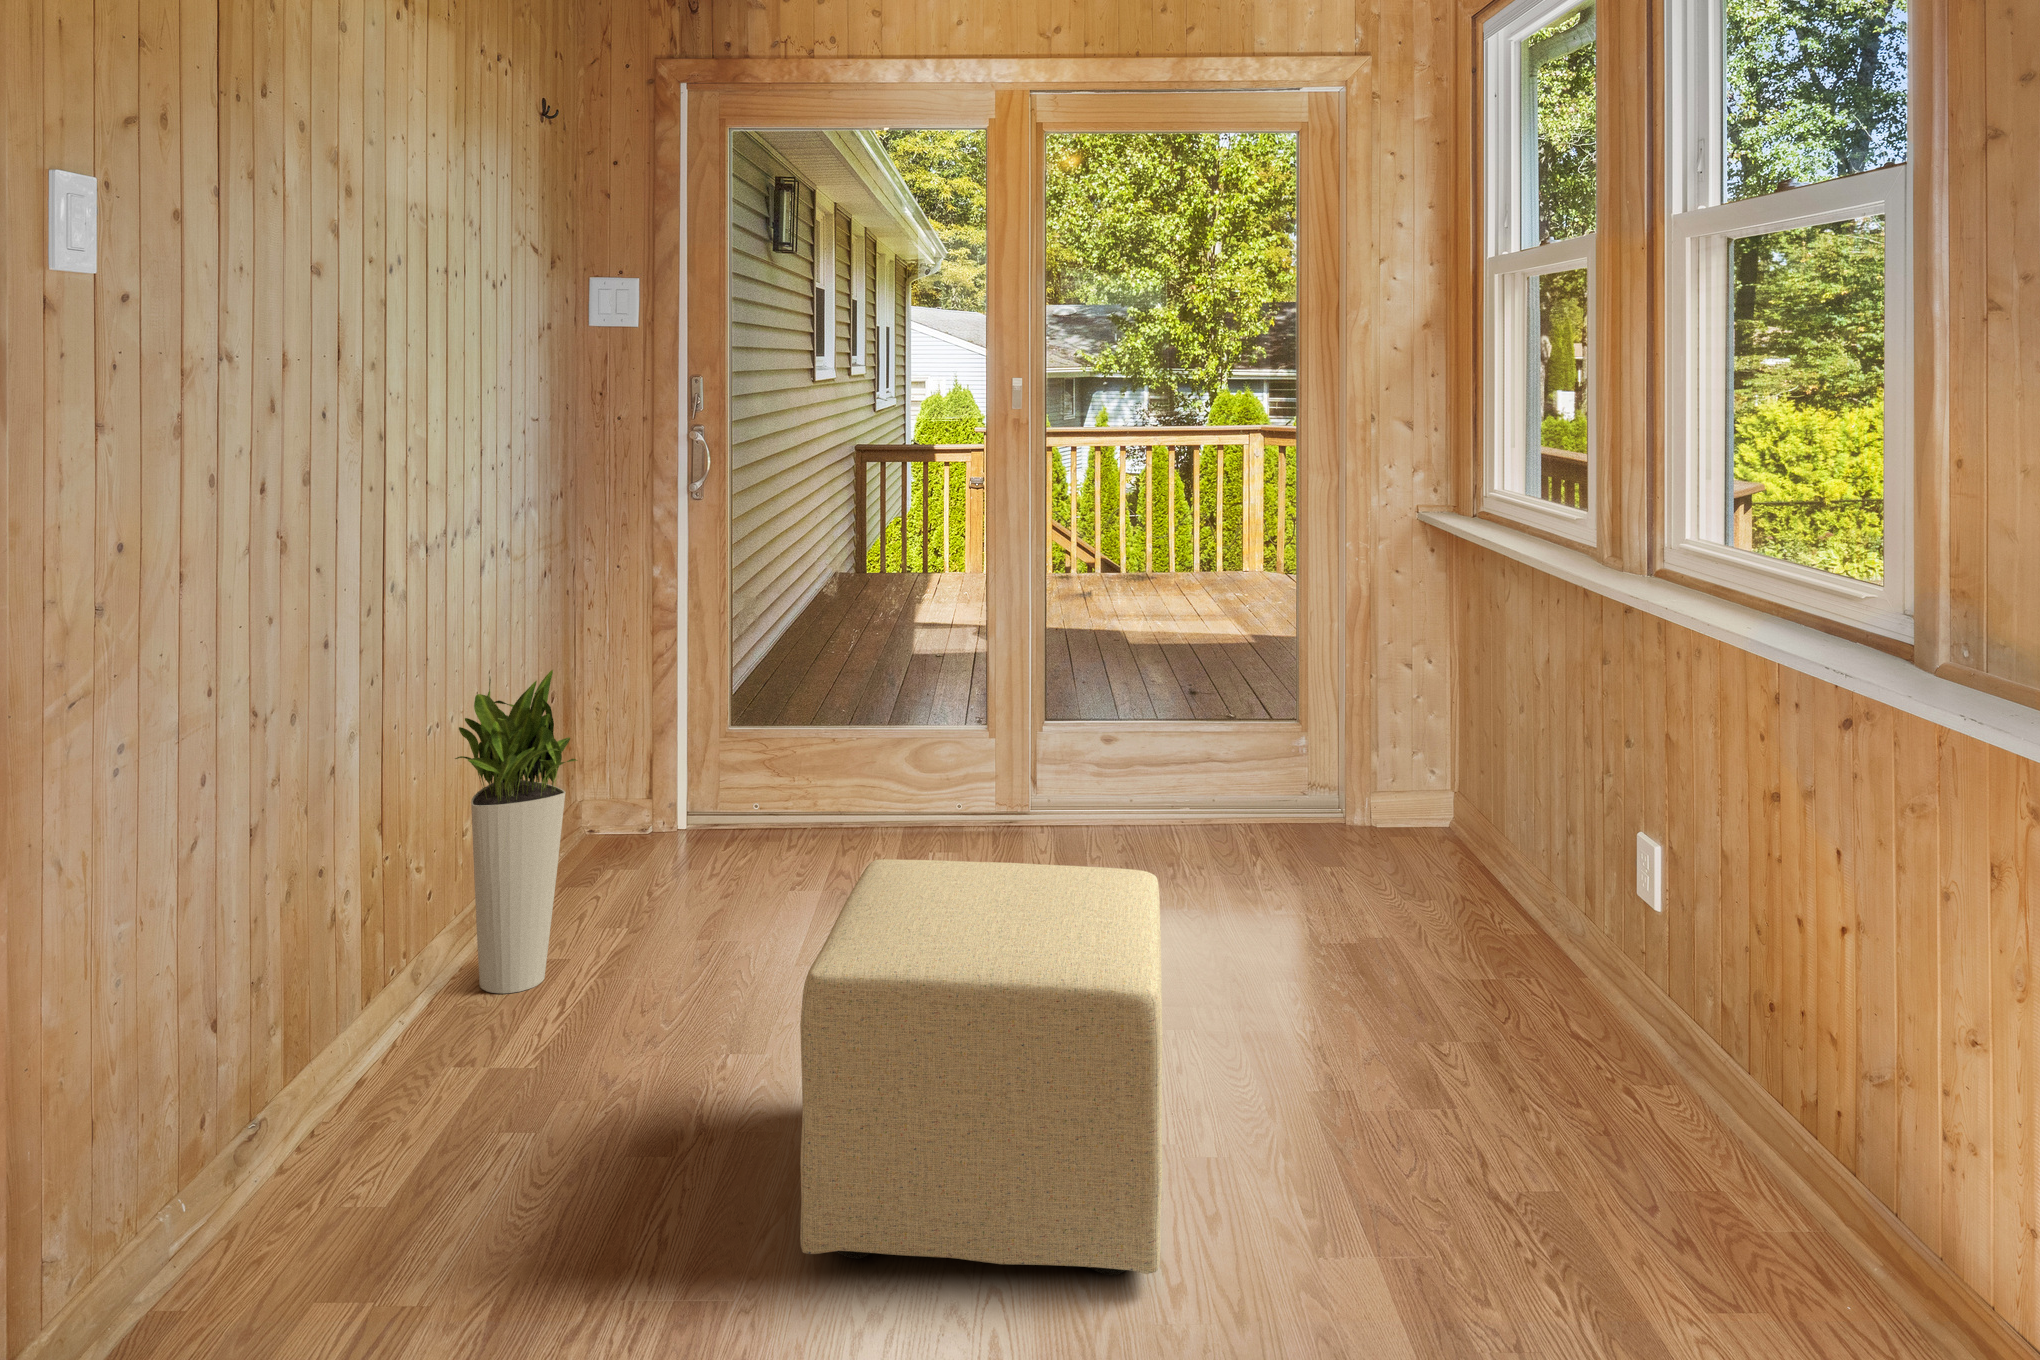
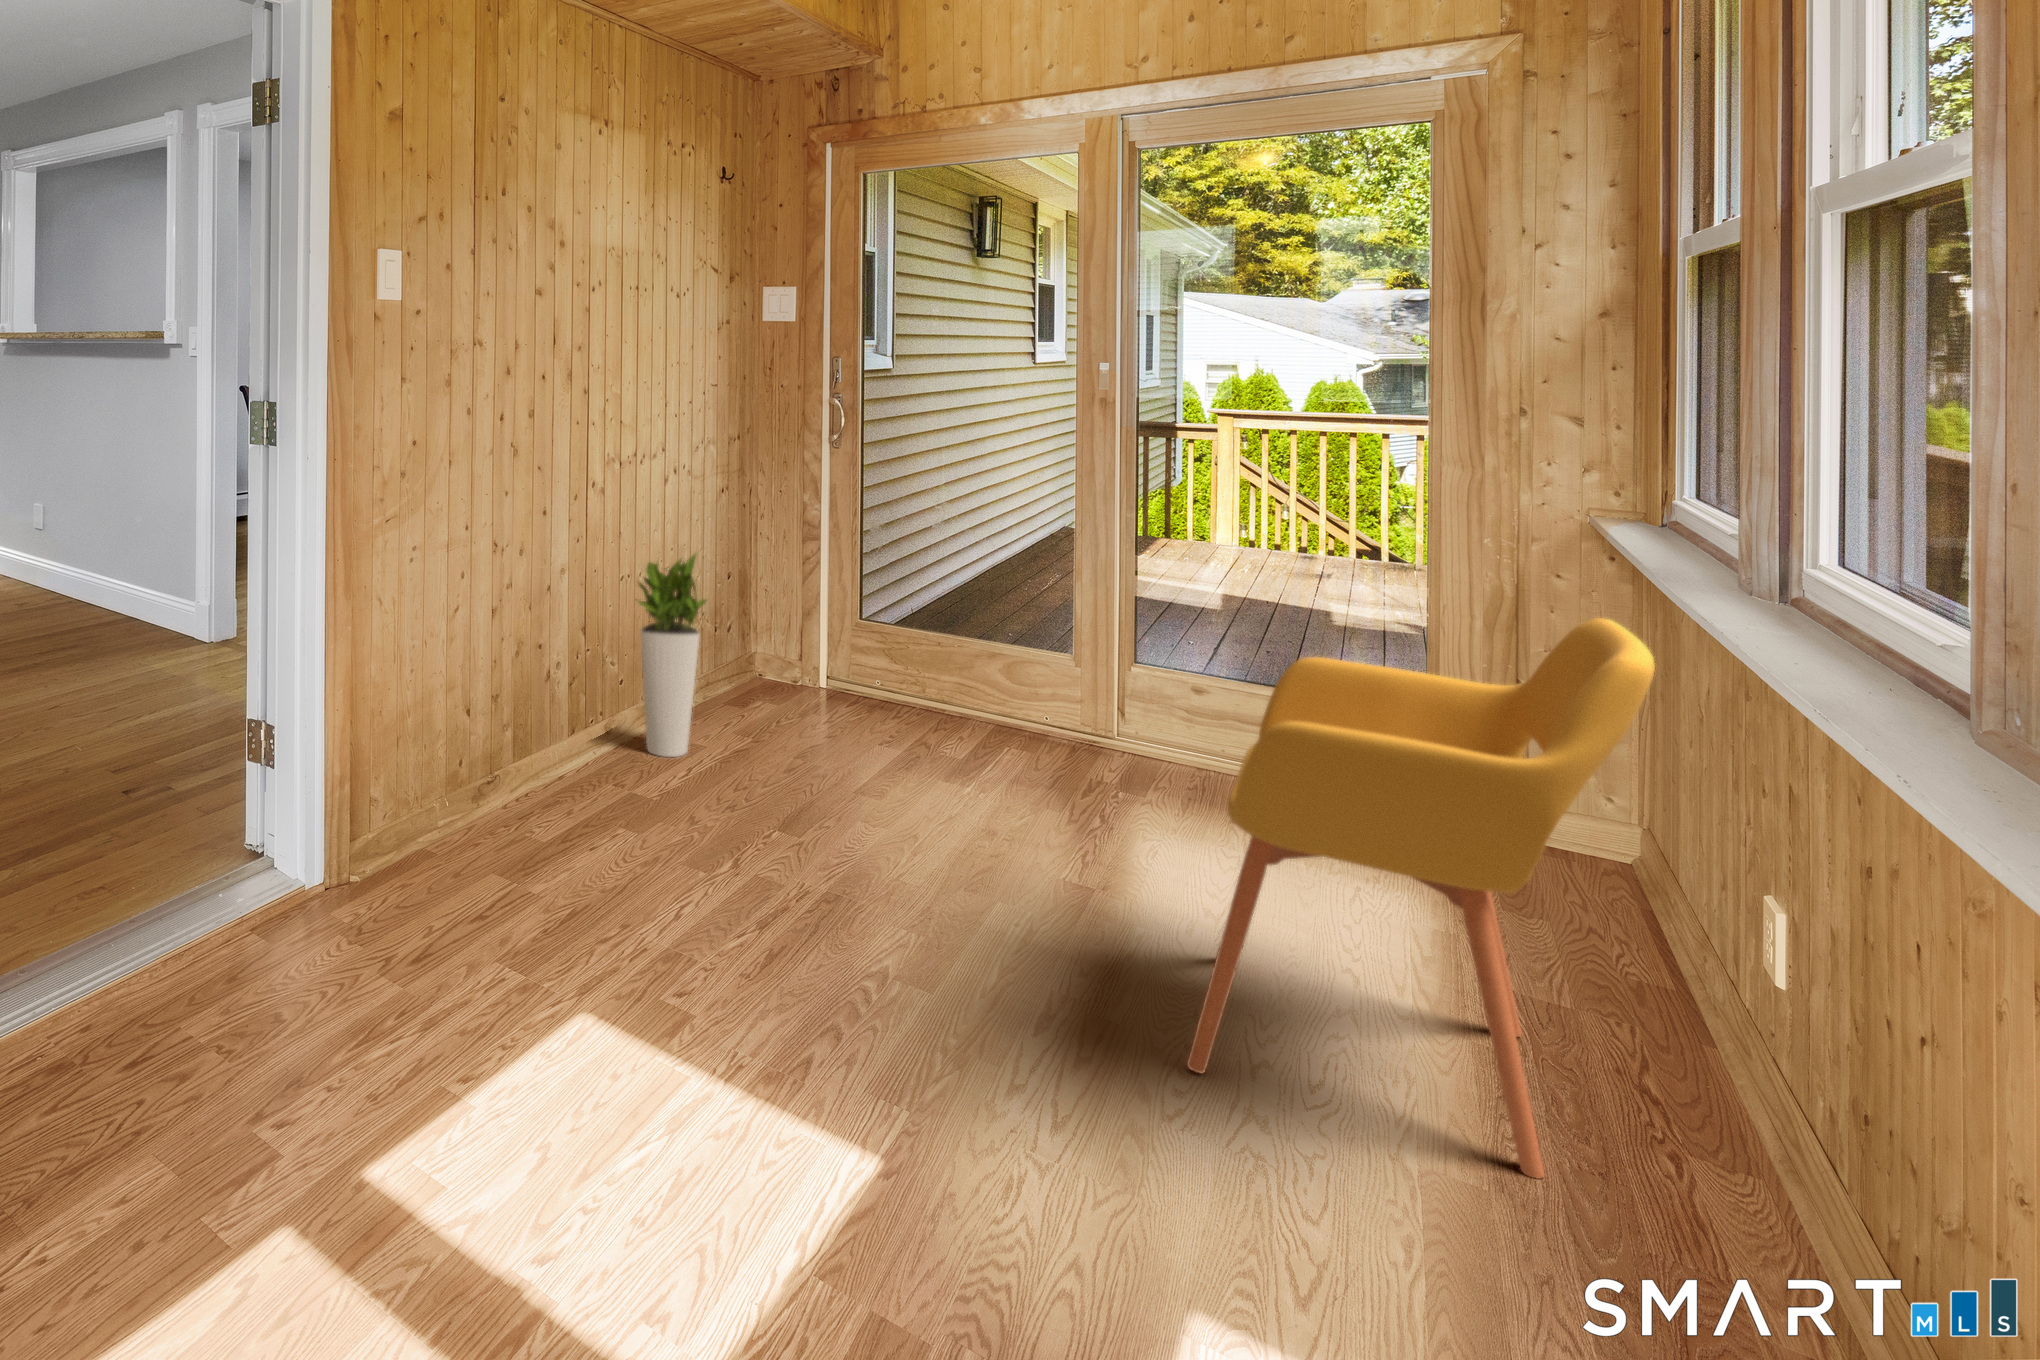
armchair: none [1335,627,1833,1288] -> present [1187,618,1655,1179]
ottoman: present [800,859,1162,1275] -> none [755,700,1061,996]

